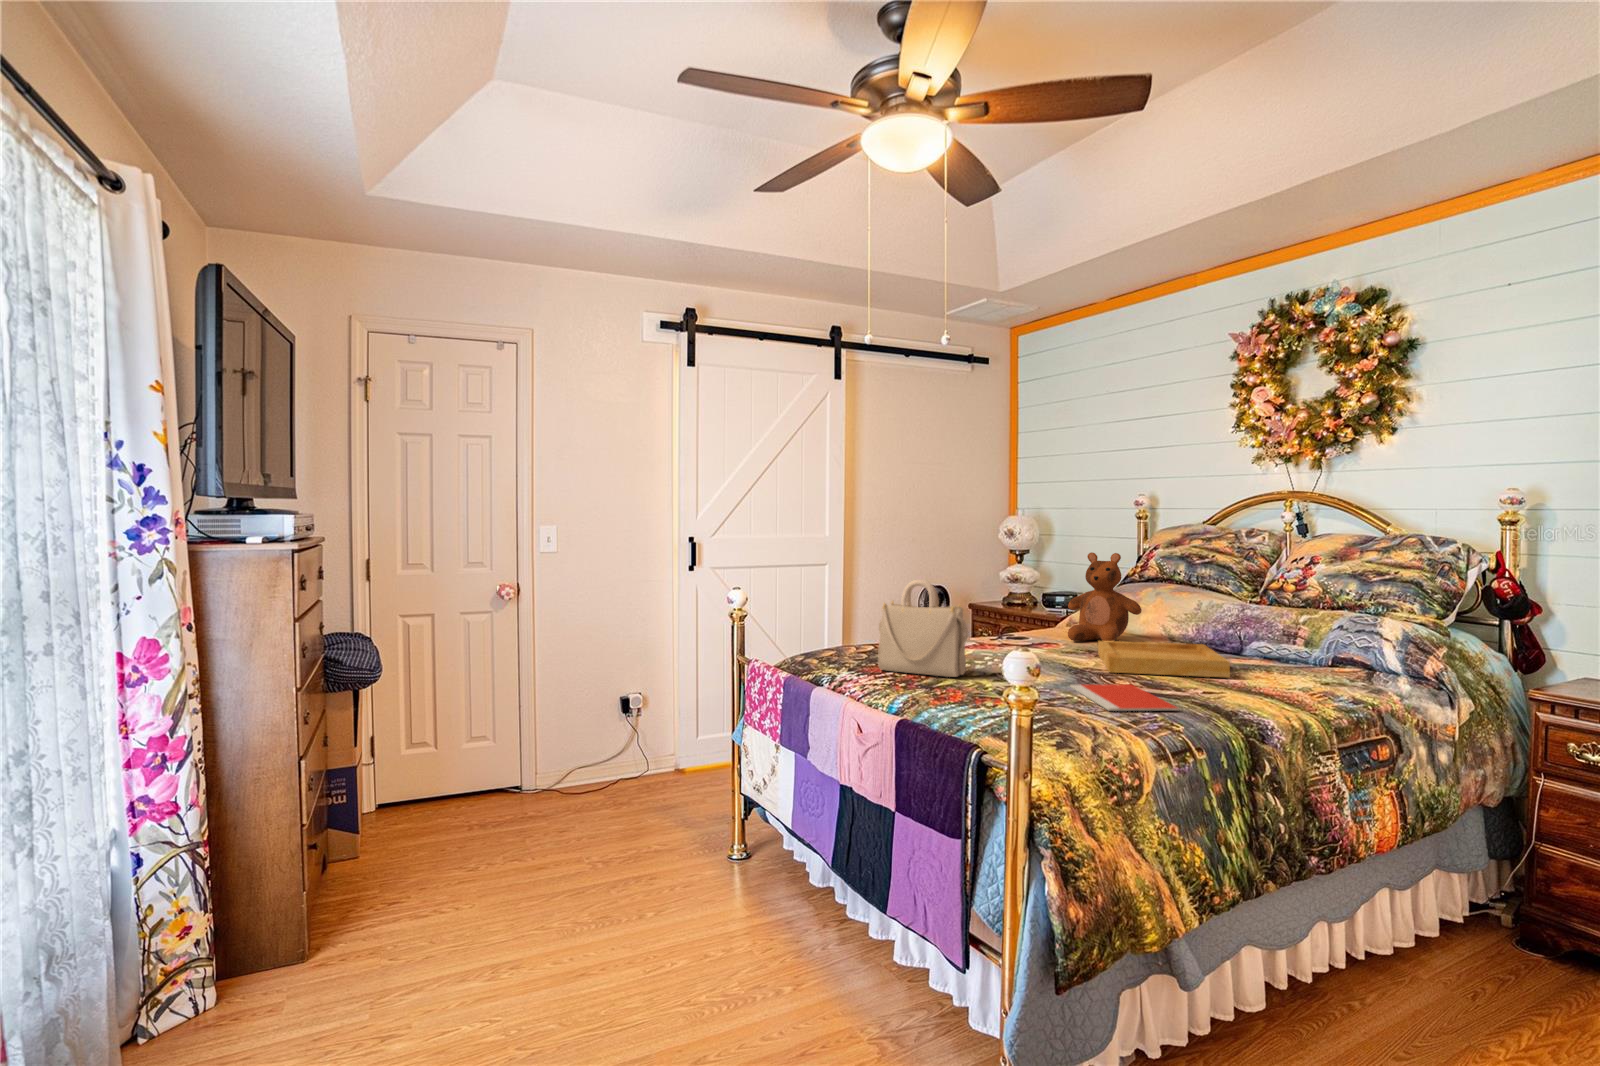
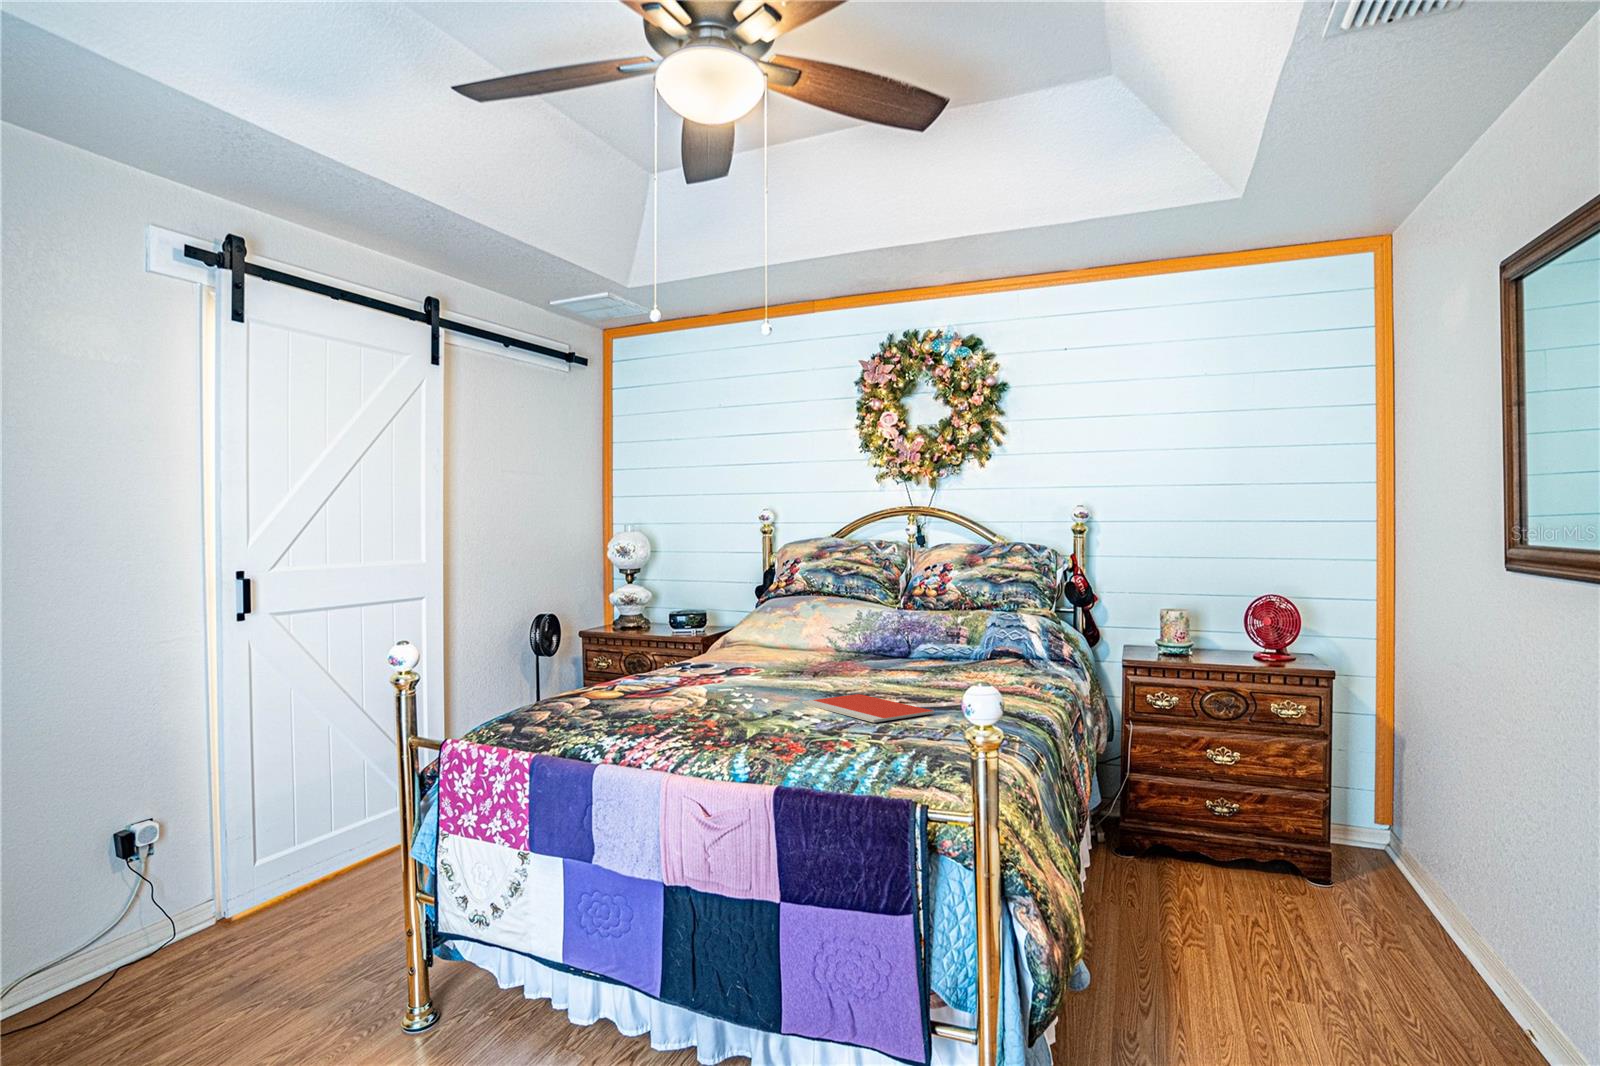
teddy bear: present [1068,552,1142,641] -> none [737,563,813,659]
handbag: present [878,579,968,677] -> none [563,588,682,710]
tray: present [1098,641,1230,677] -> none [787,650,930,685]

